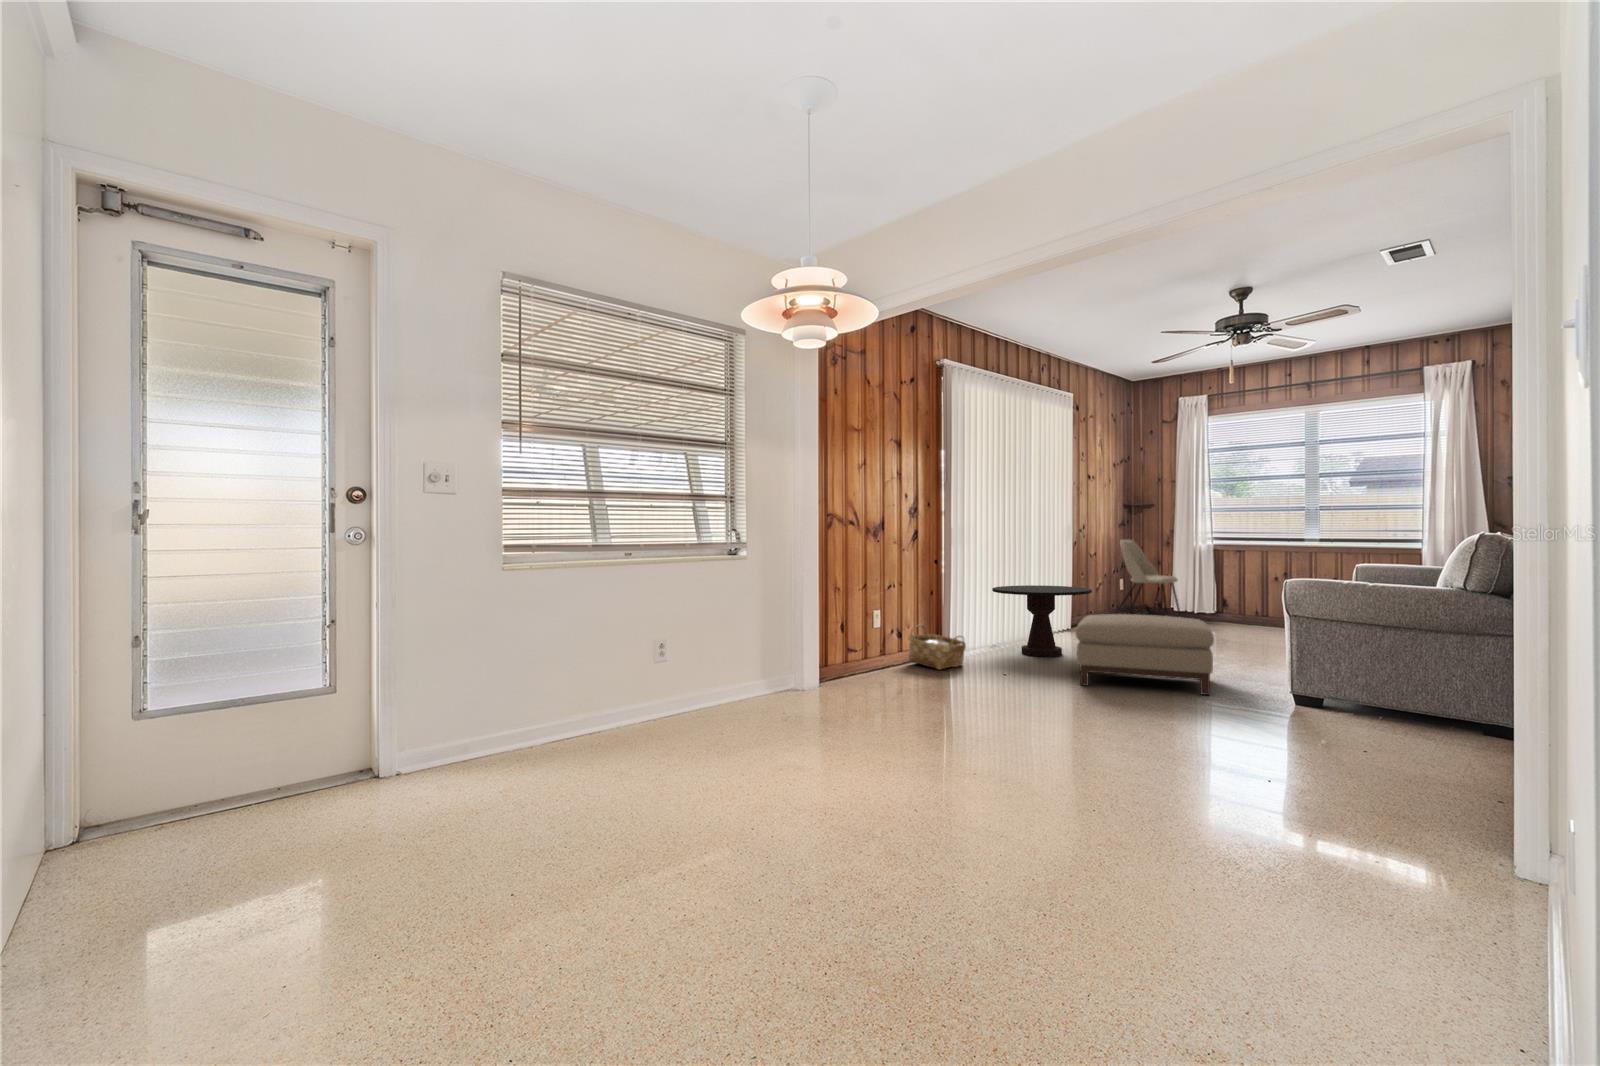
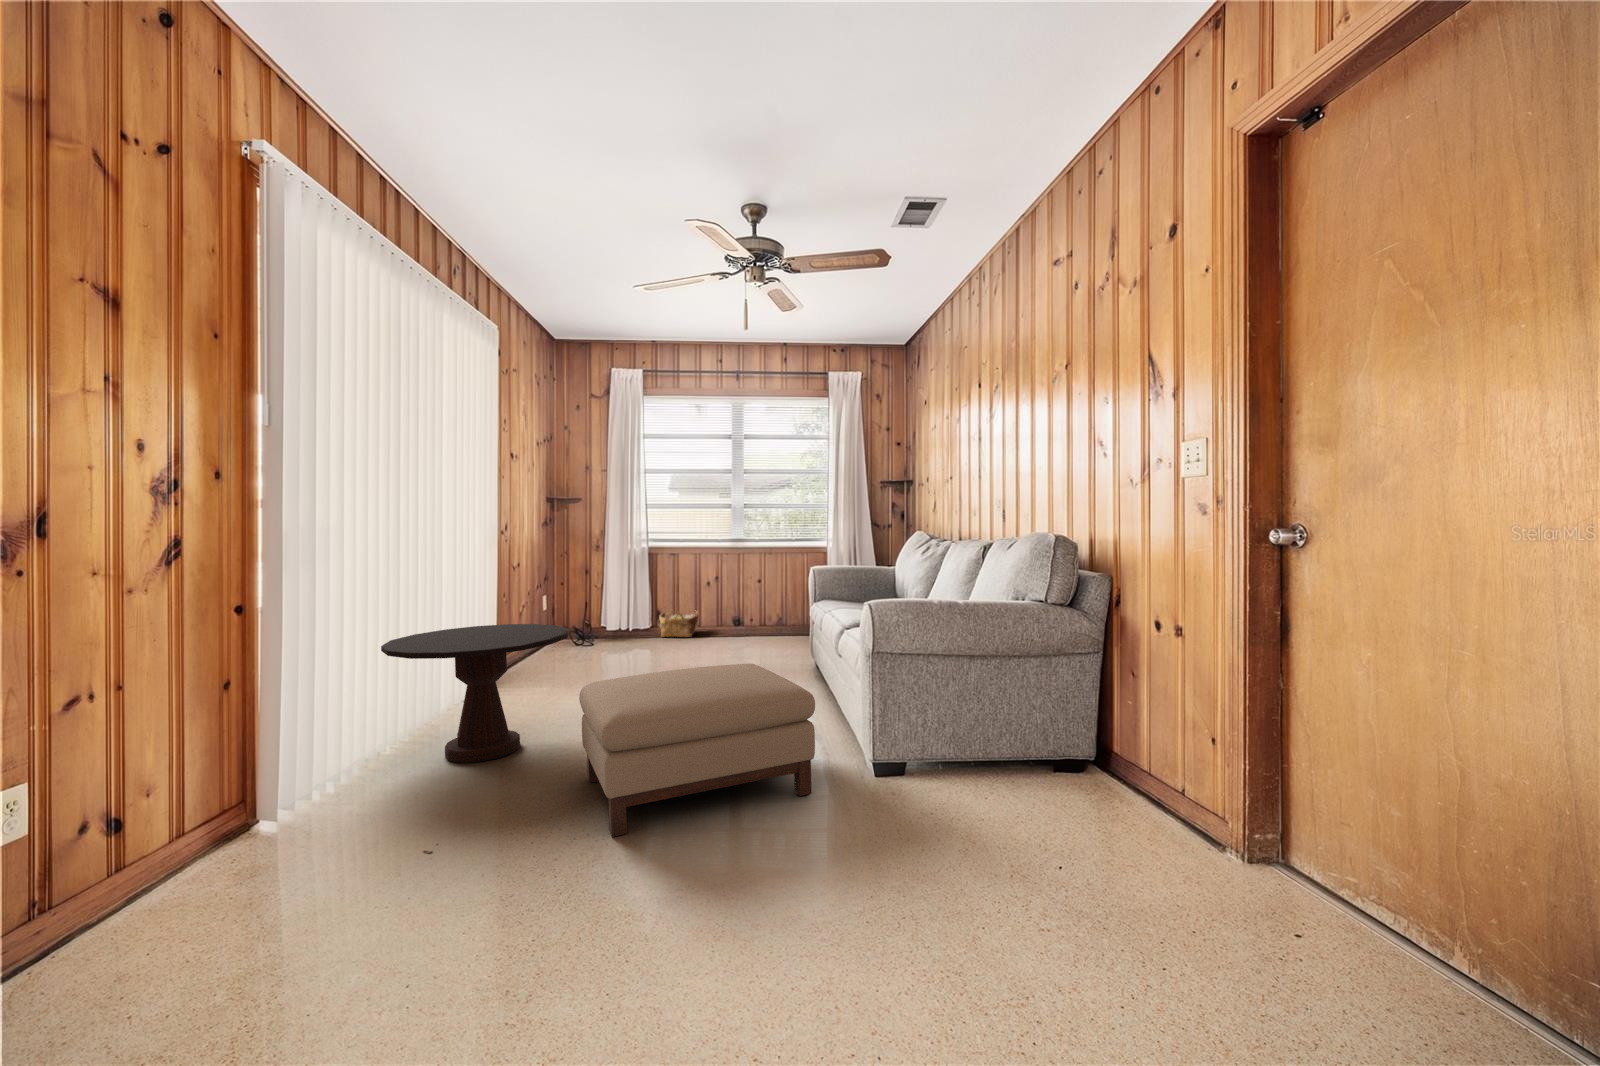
dining chair: present [1115,539,1181,617] -> none [538,542,619,649]
woven basket: present [909,624,966,670] -> present [659,610,699,637]

